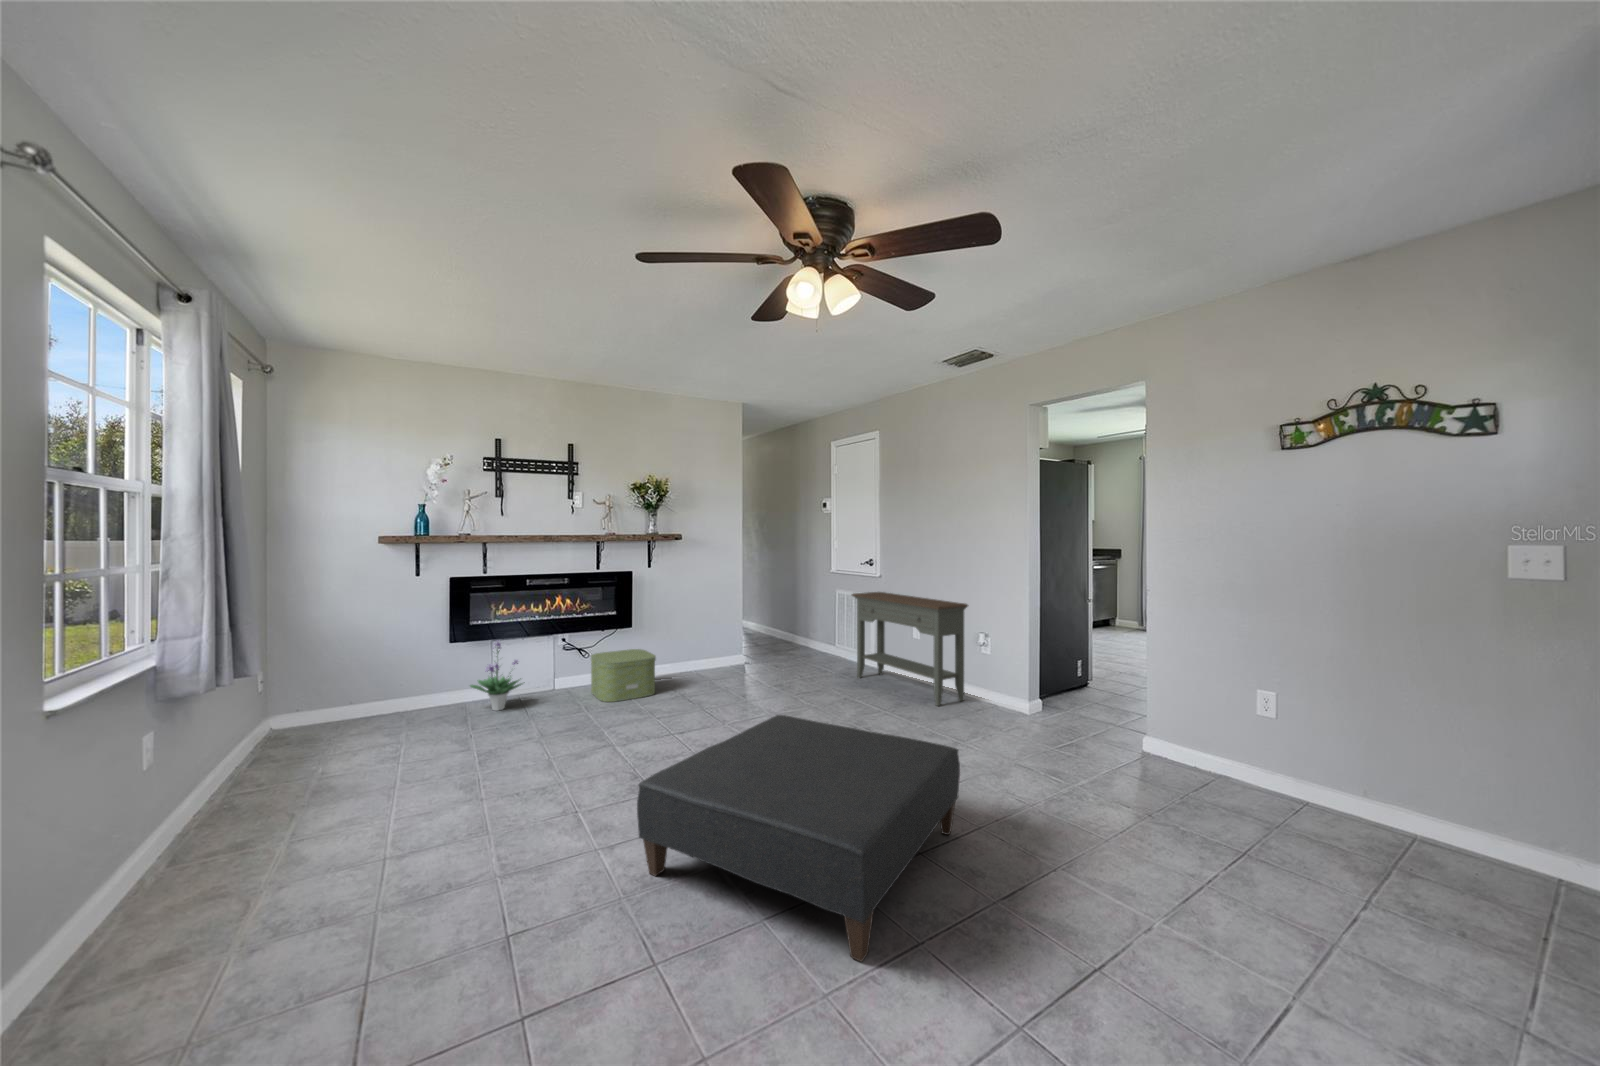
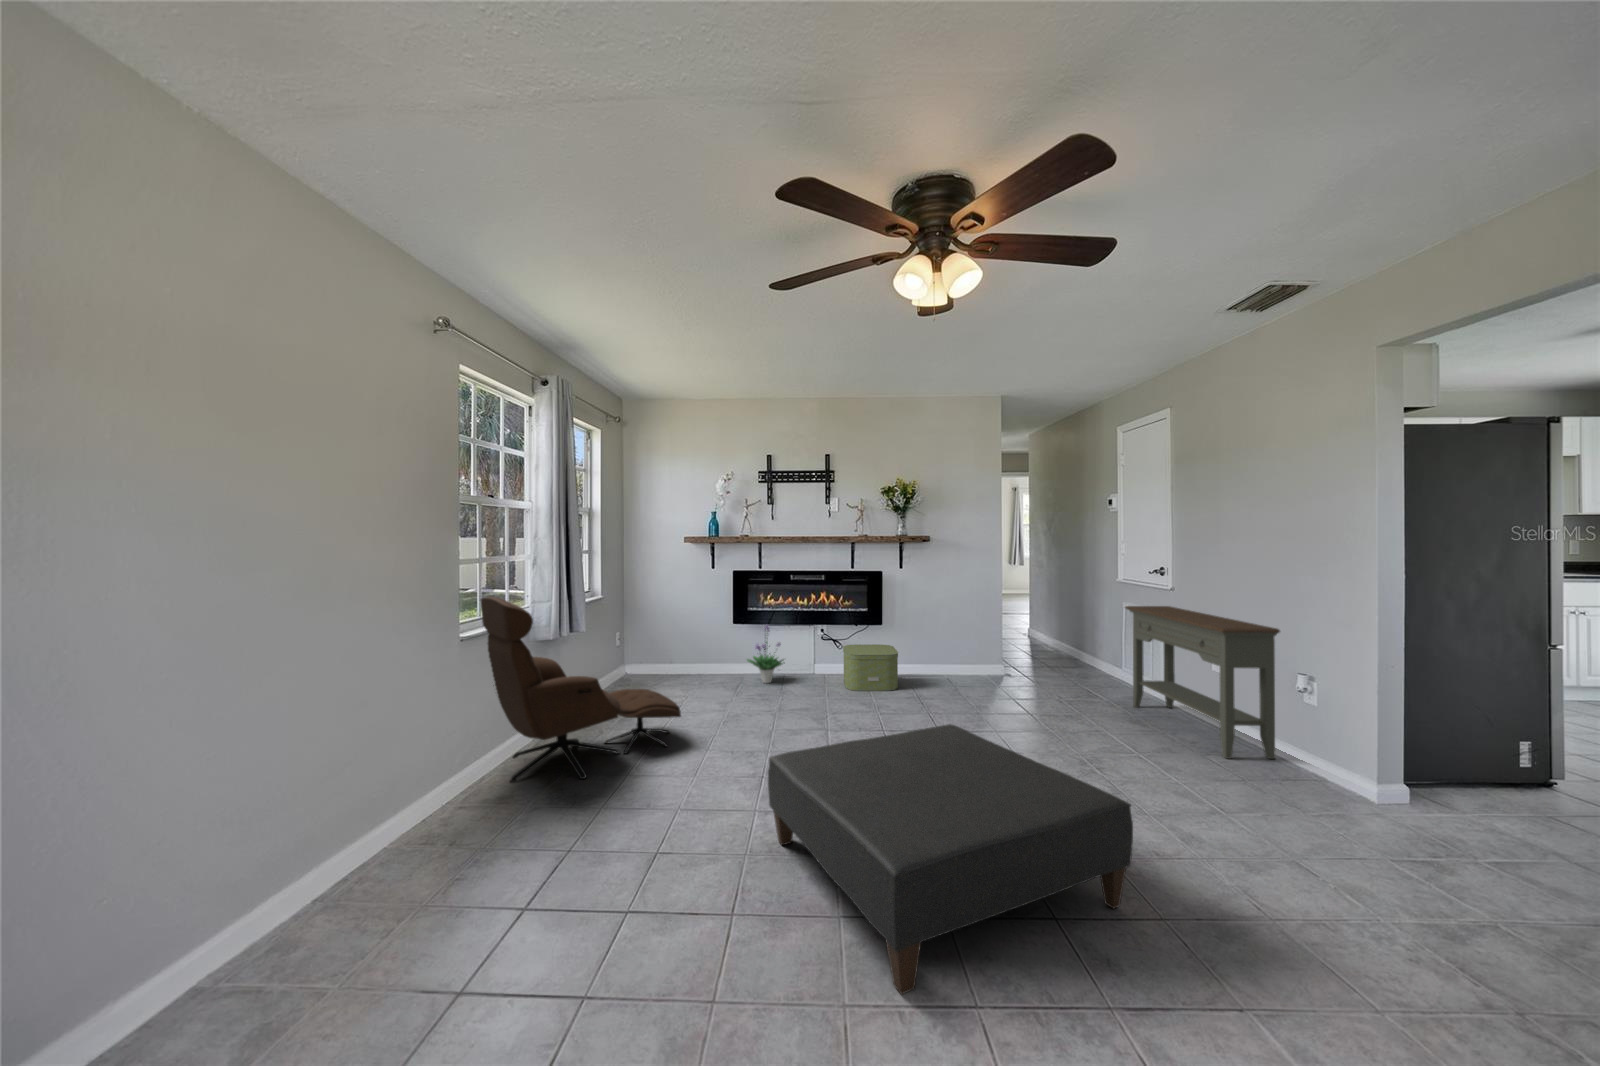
lounge chair: none [74,636,437,927] -> present [481,596,681,782]

